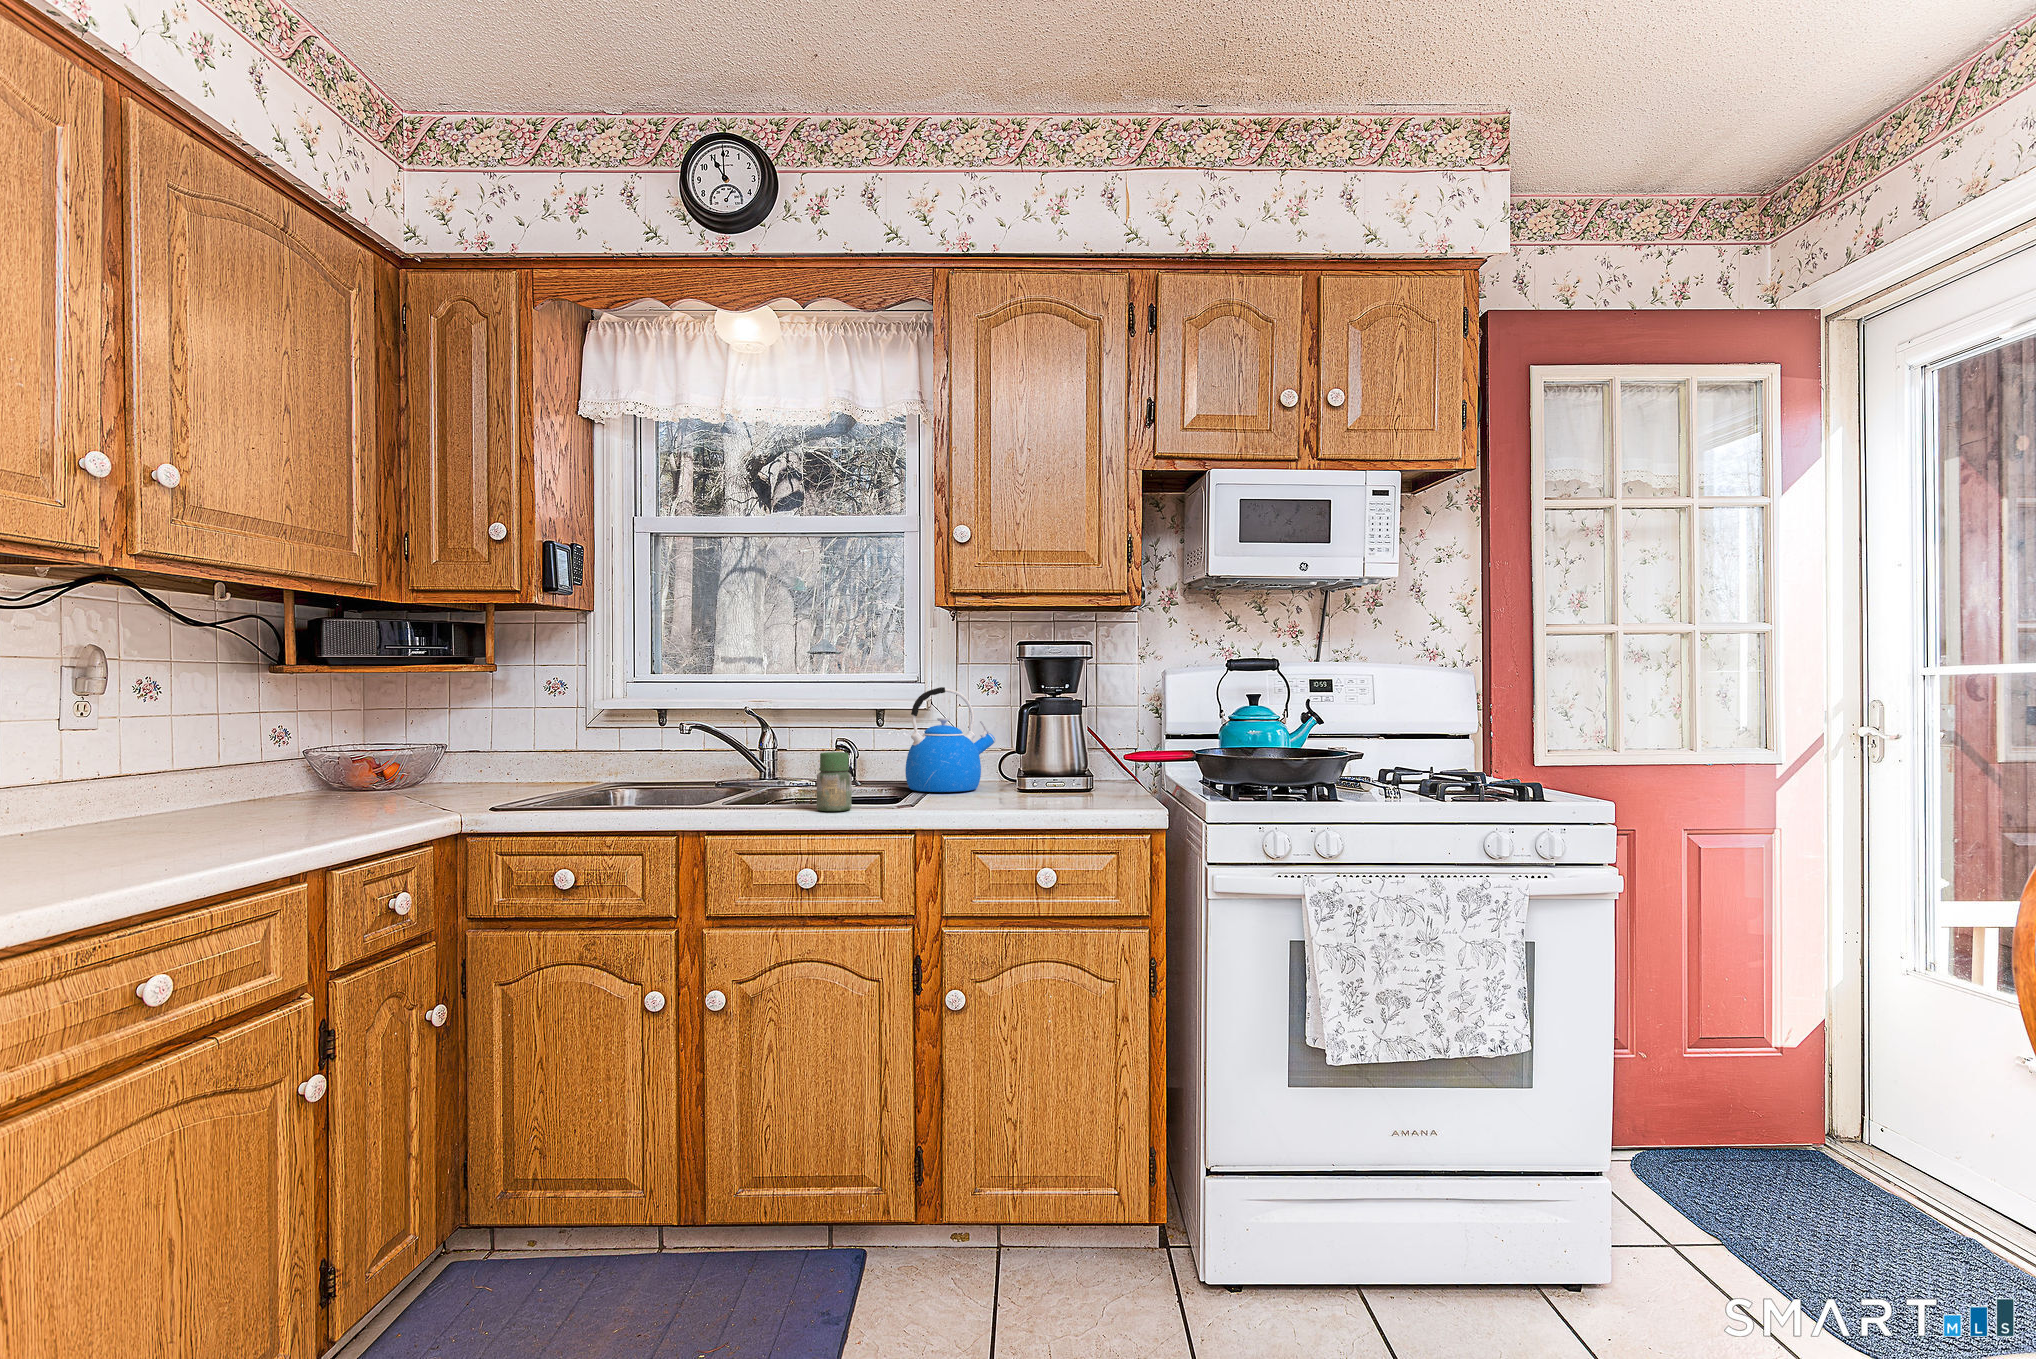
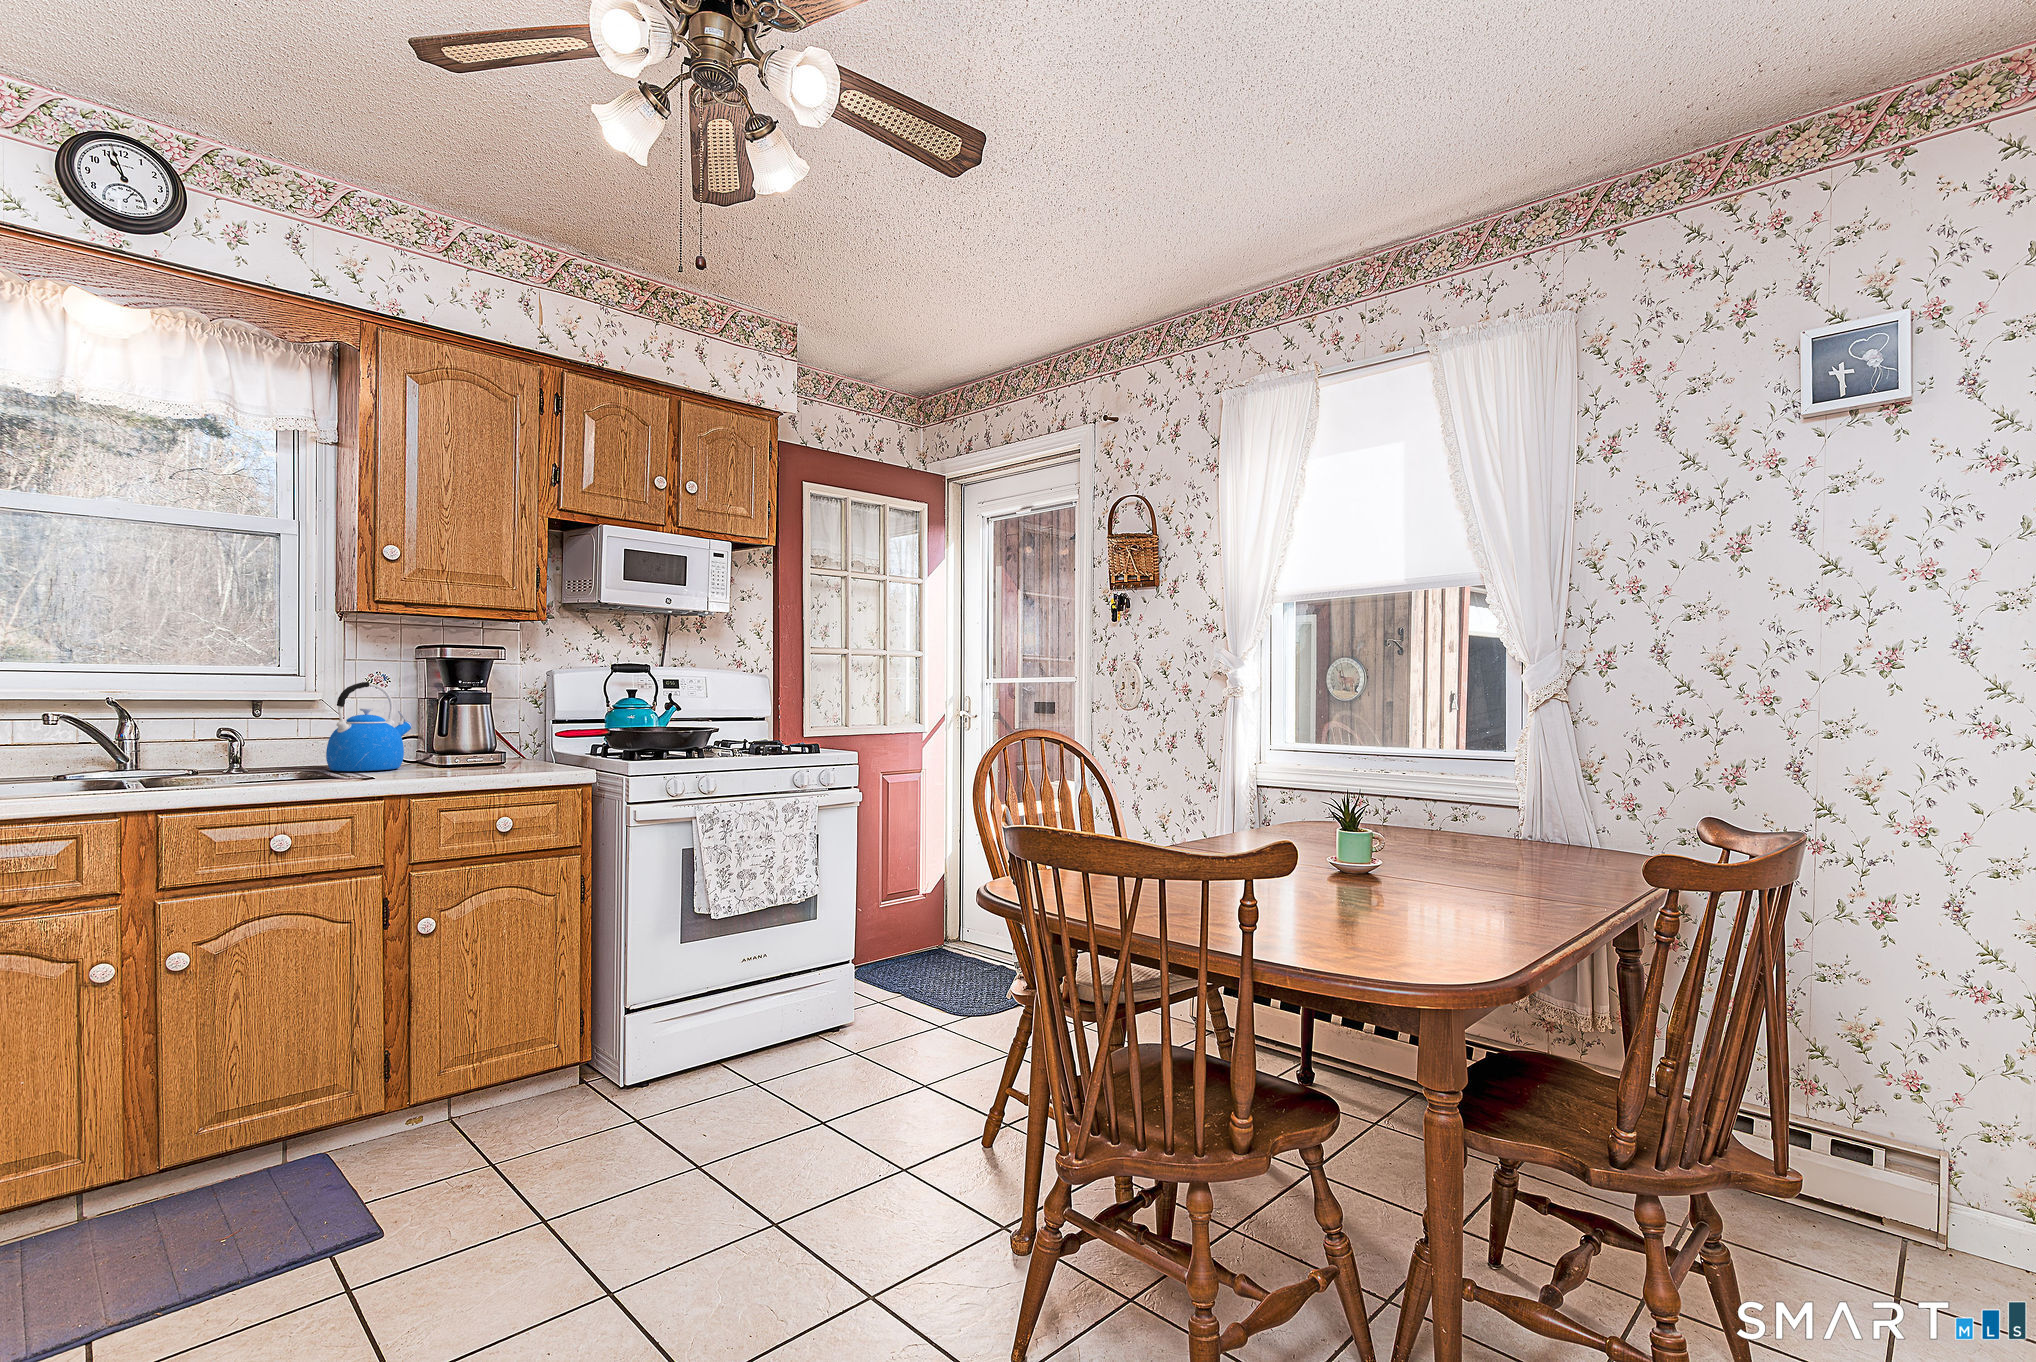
jar: present [817,752,852,811] -> none [278,737,316,787]

